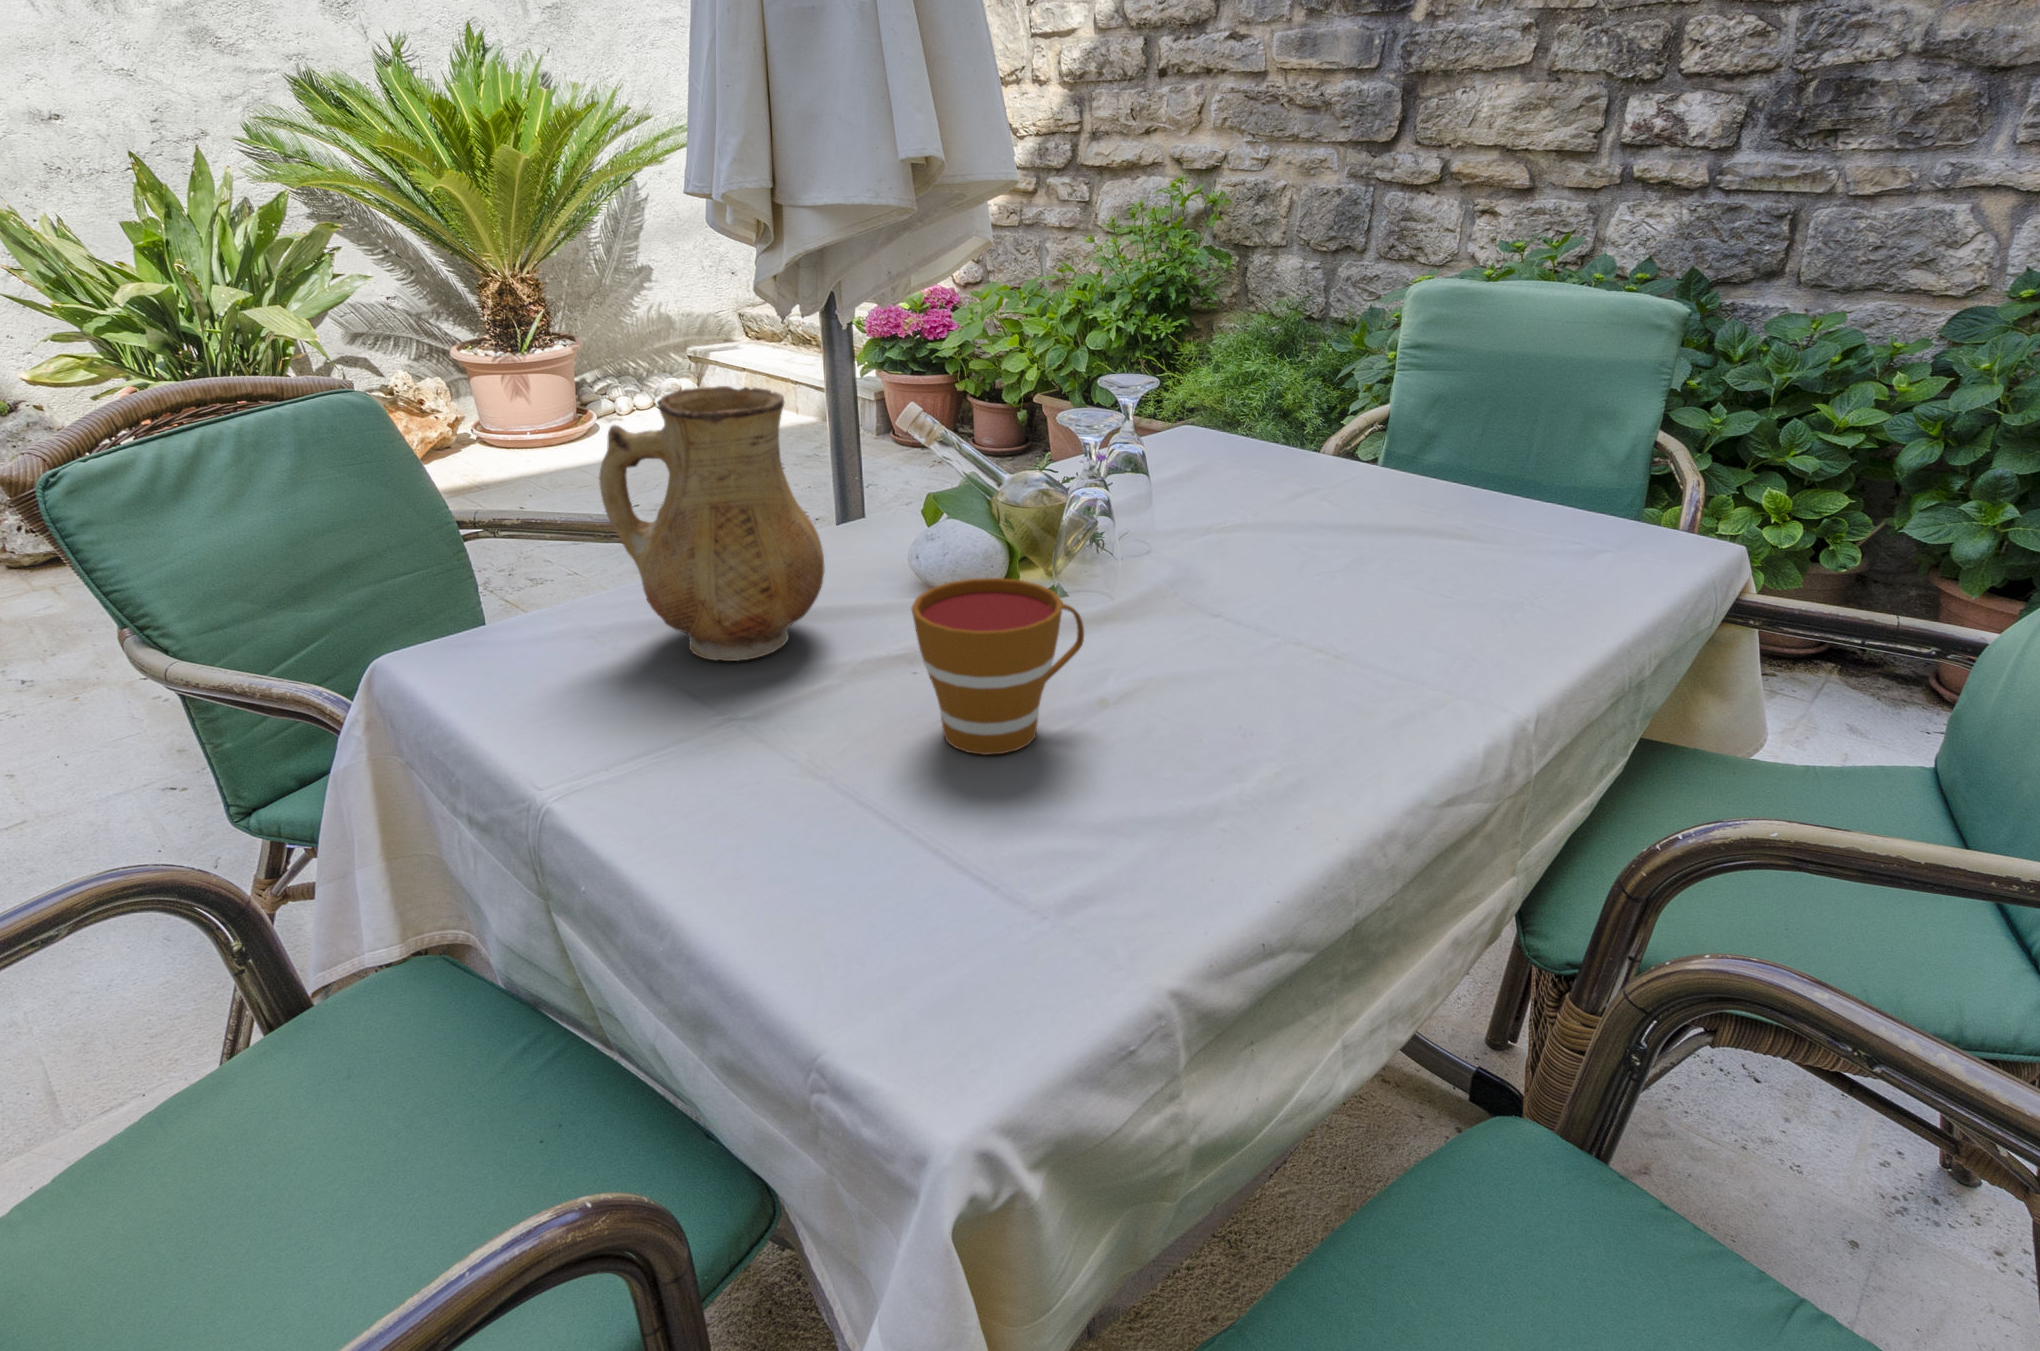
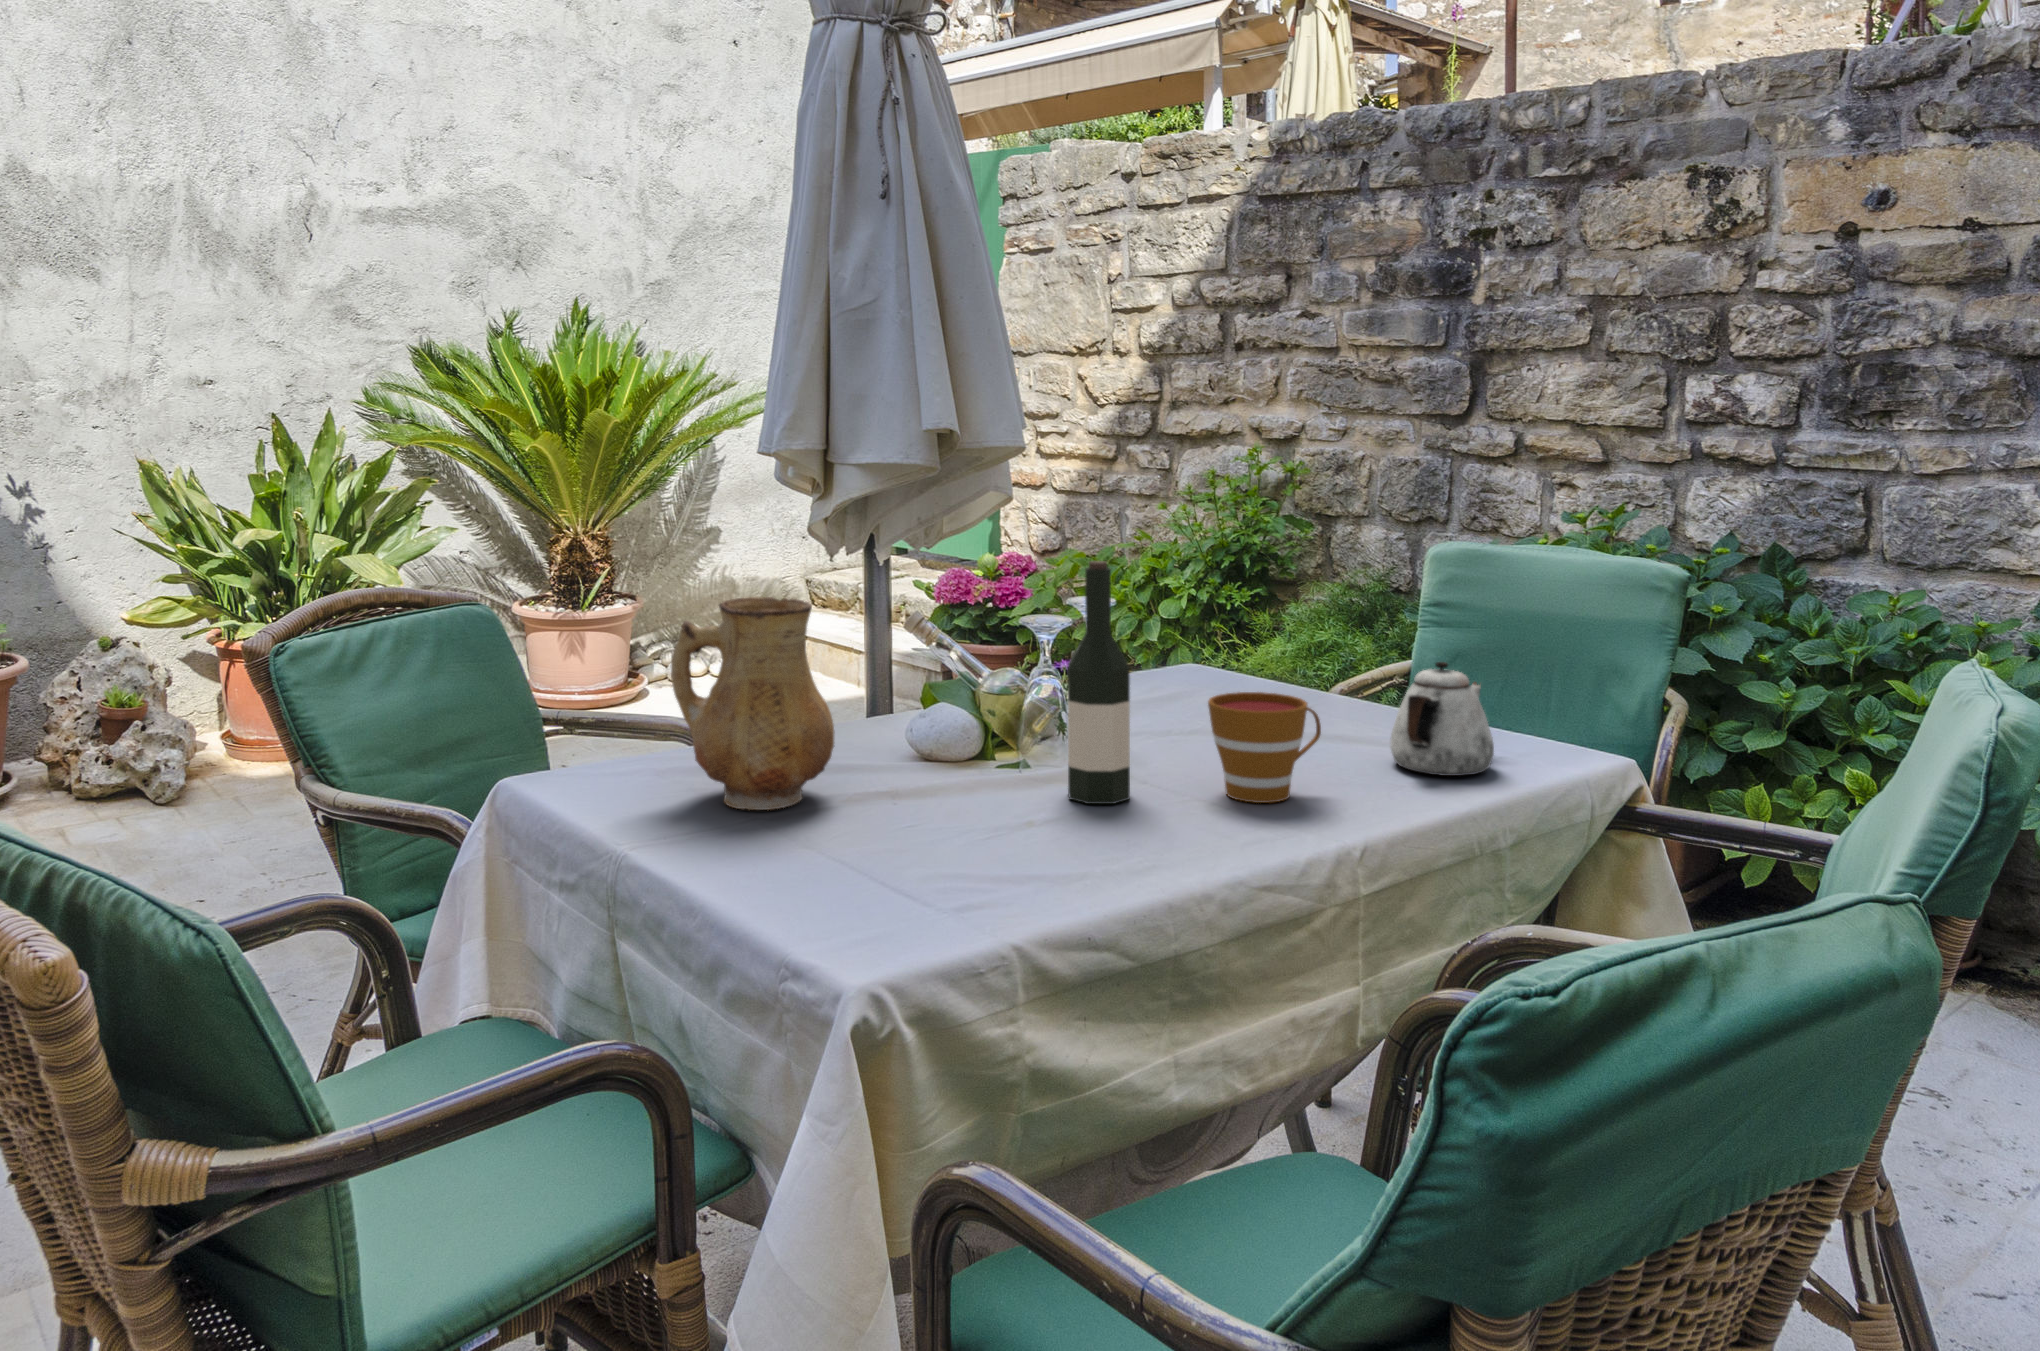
wine bottle: none [1108,327,1190,626] -> present [1068,561,1130,804]
teapot: none [1447,430,1567,559] -> present [1390,662,1494,776]
cup: present [912,578,1084,755] -> present [1208,692,1321,803]

